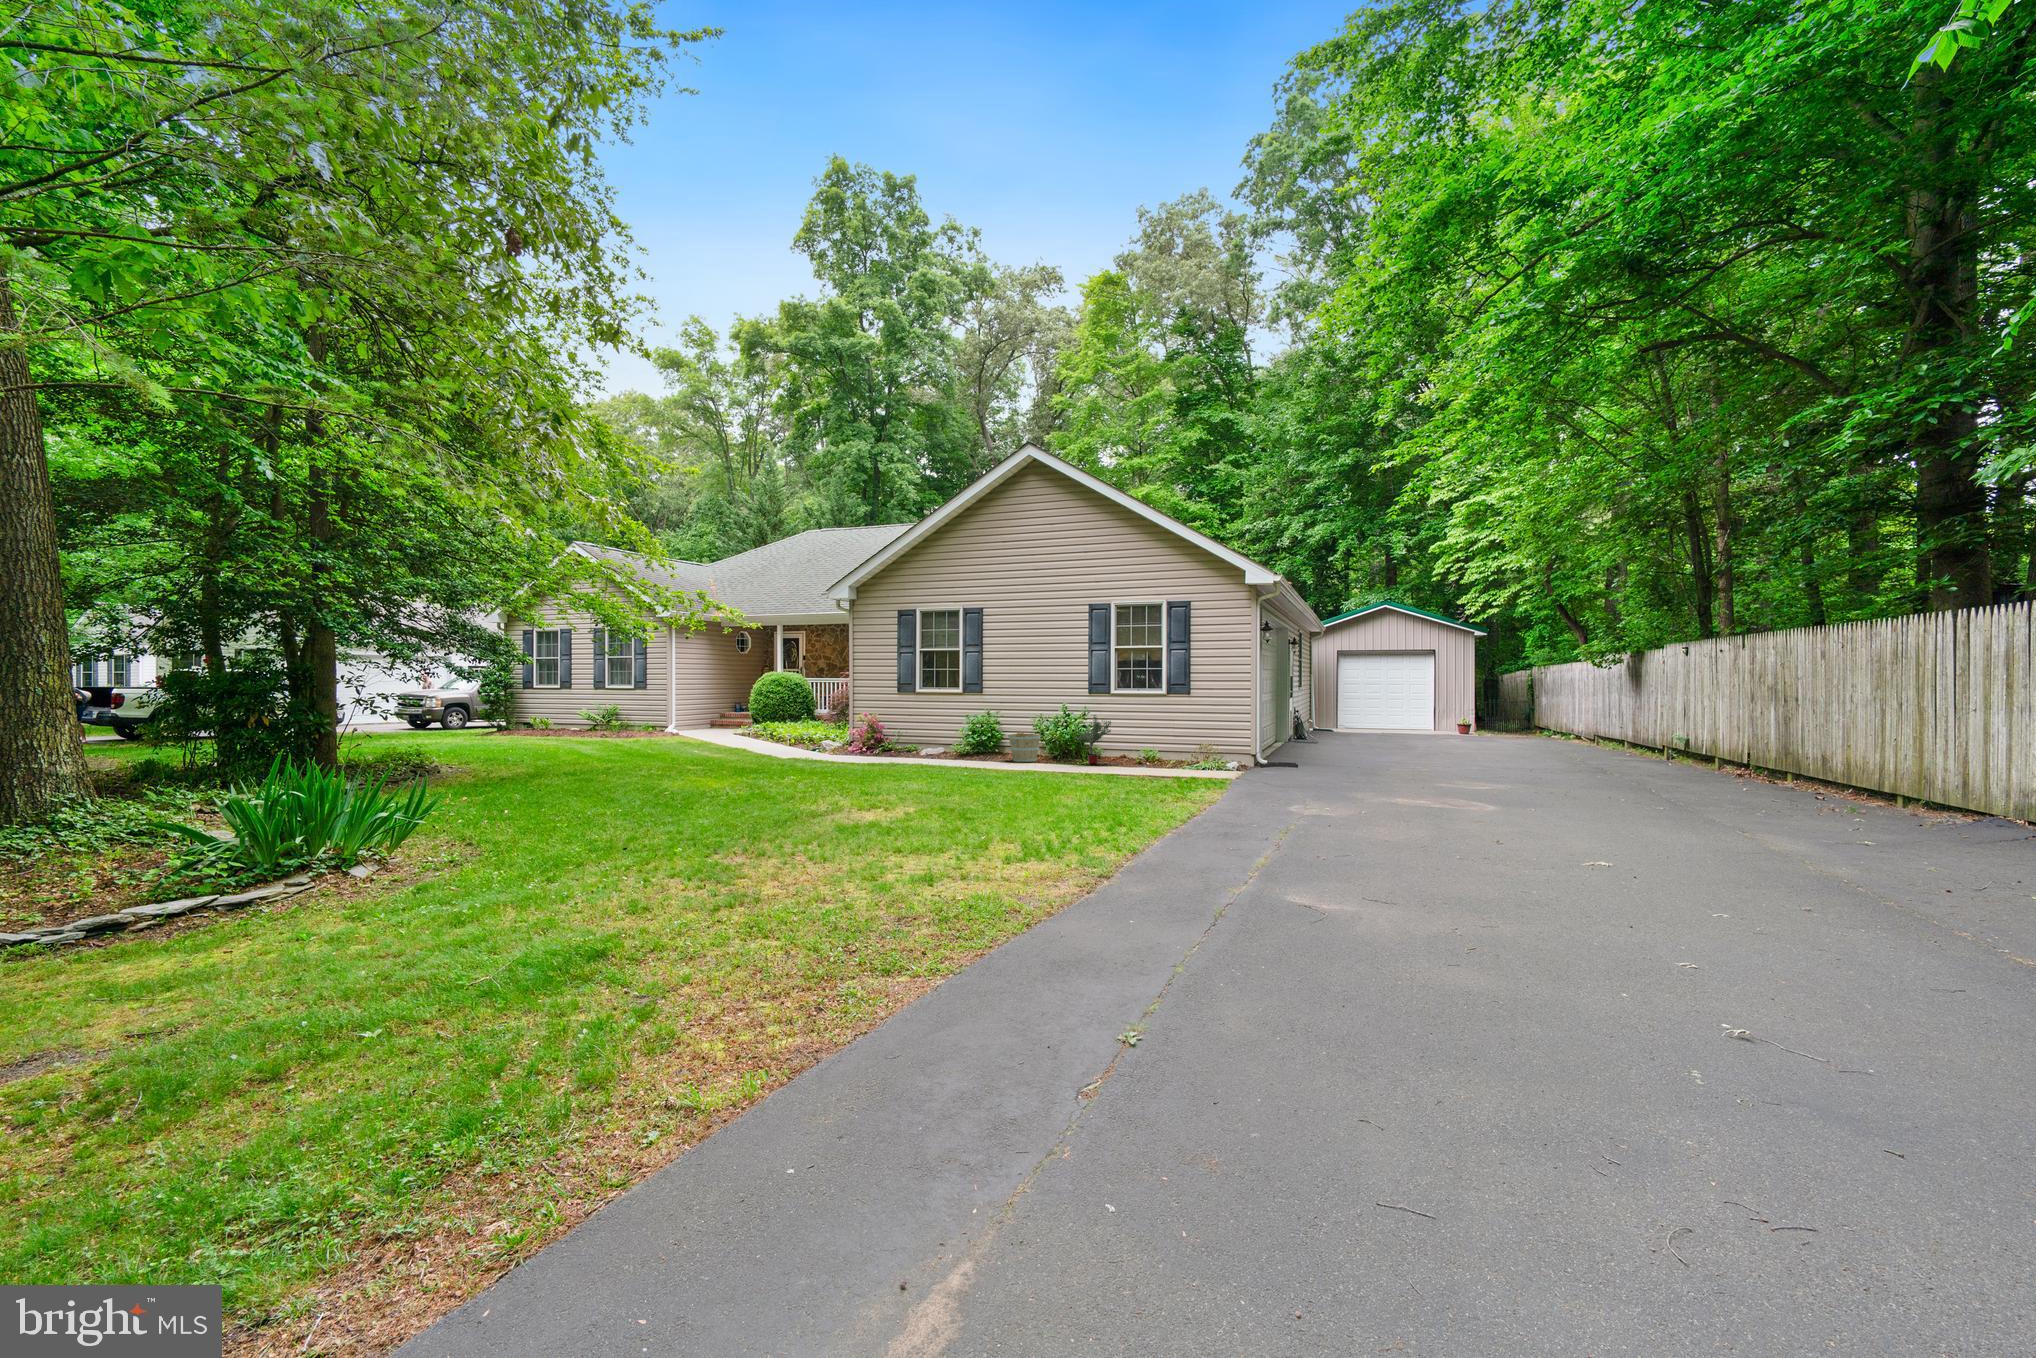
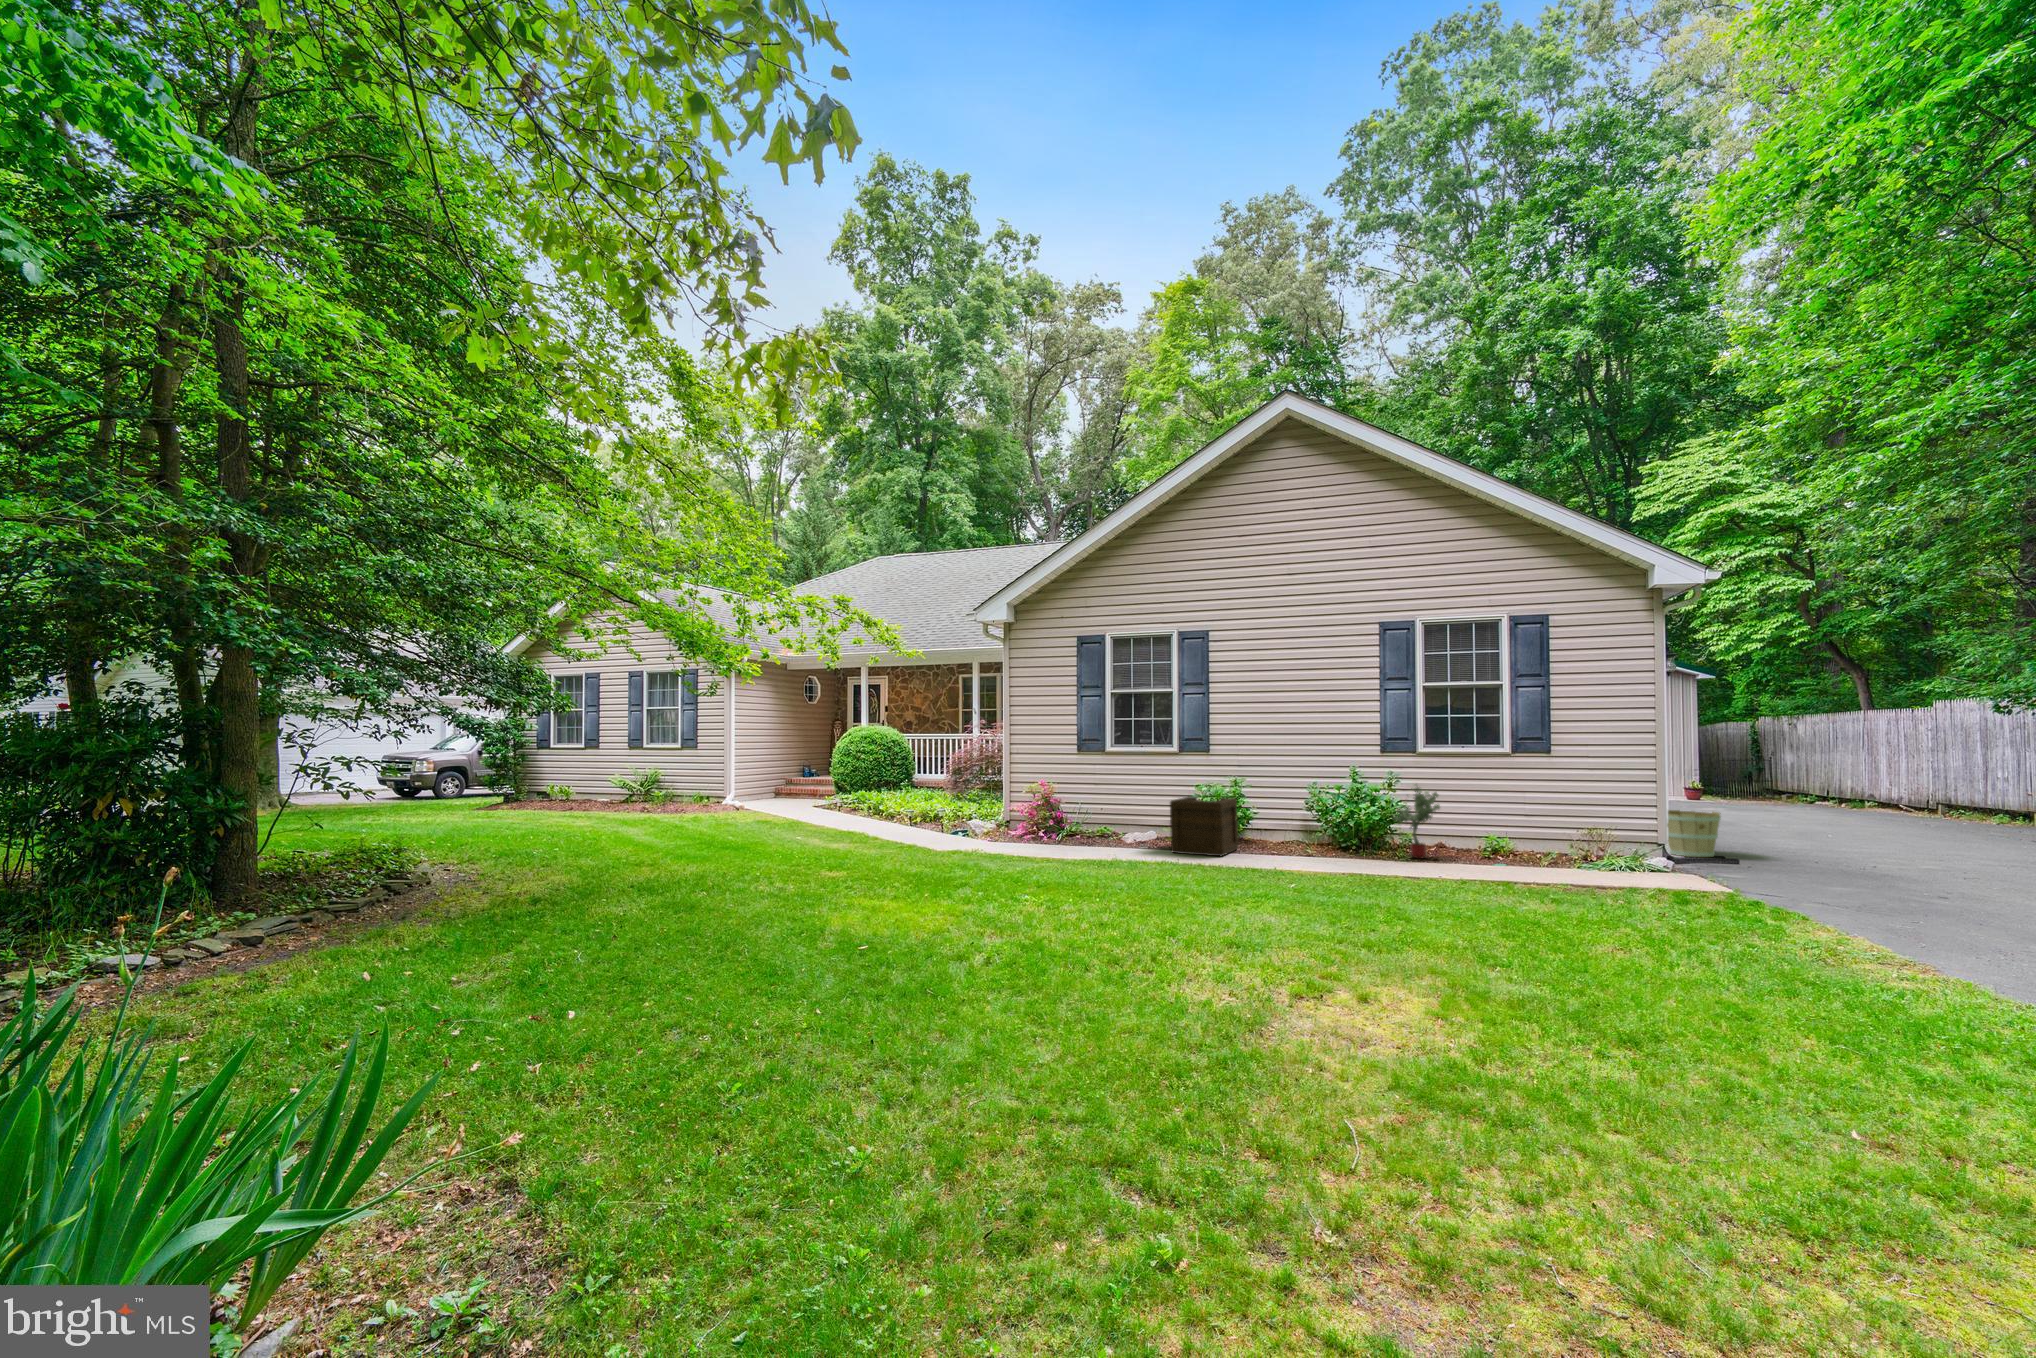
wooden crate: none [937,724,988,763] -> present [1170,796,1239,856]
wooden bucket: present [1008,733,1041,762] -> present [1667,810,1721,857]

